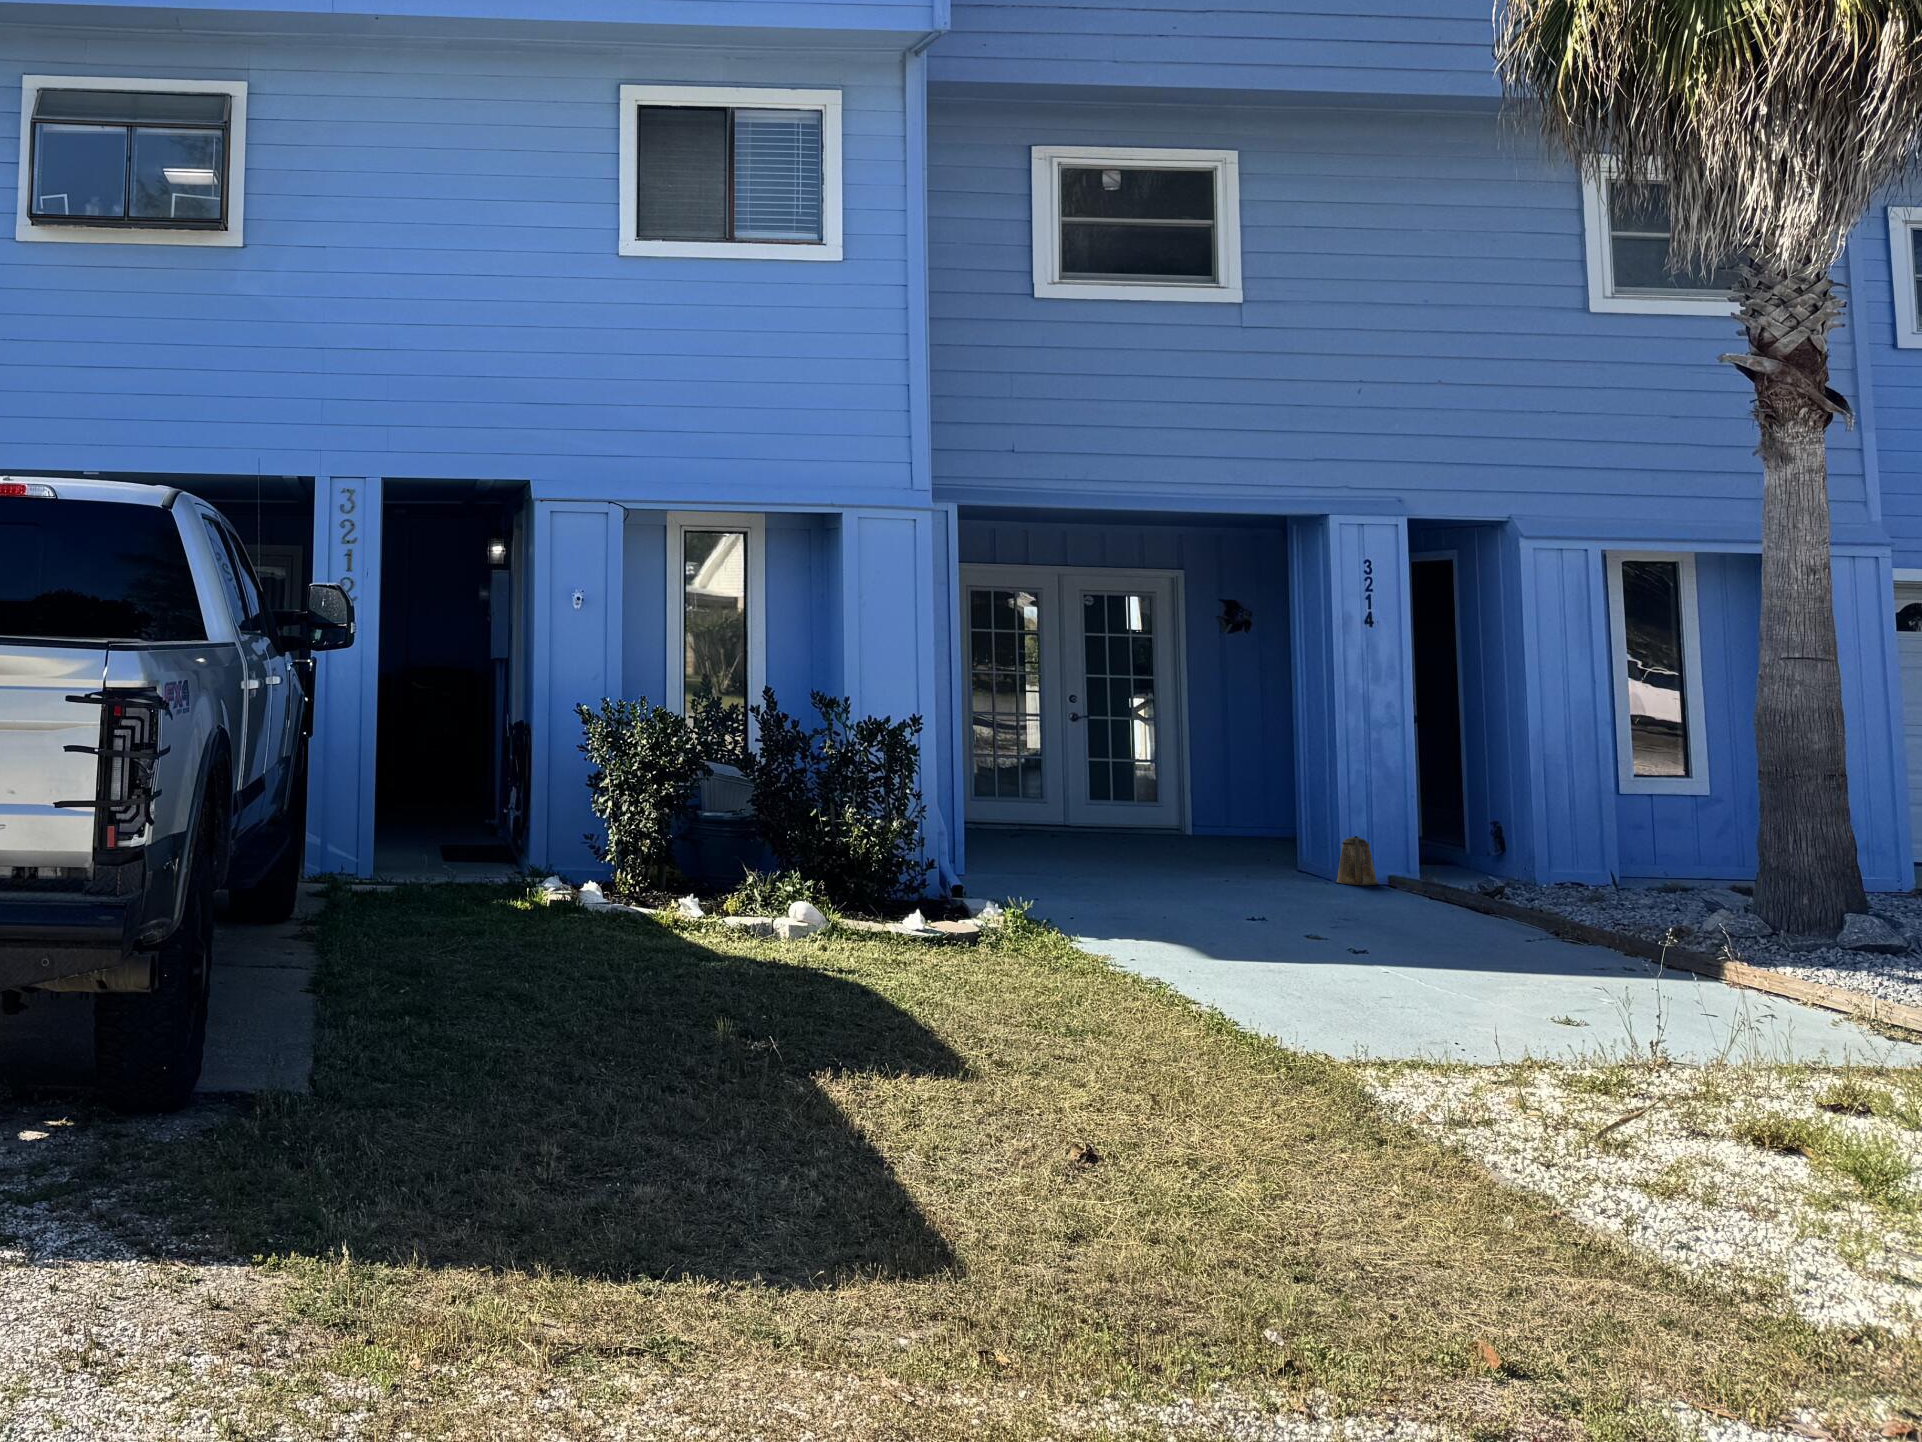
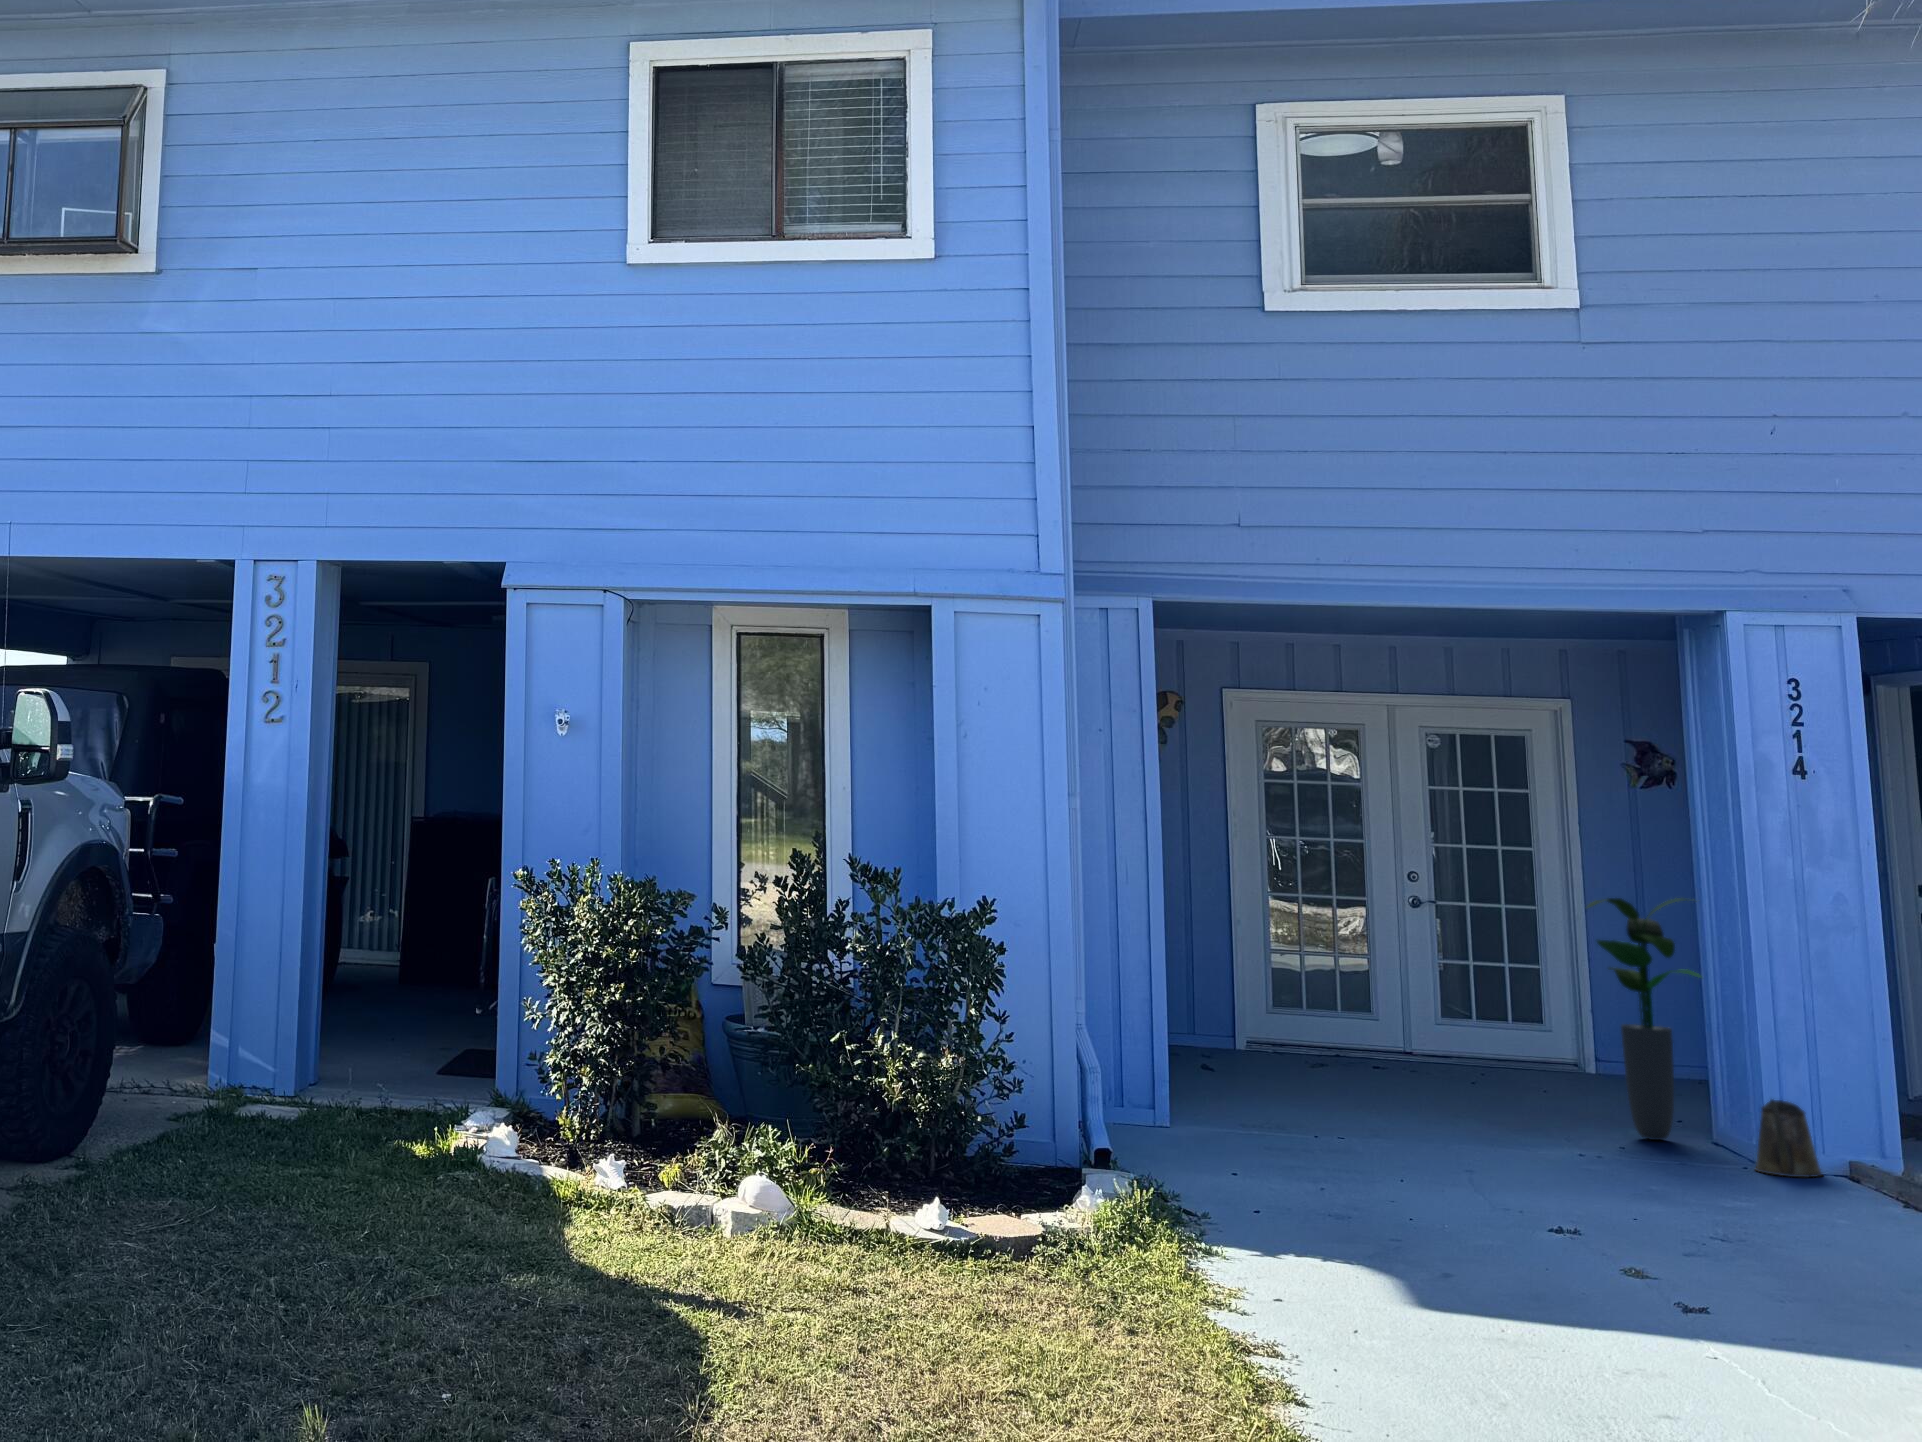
potted plant: none [1226,707,1300,867] -> present [1587,898,1701,1140]

